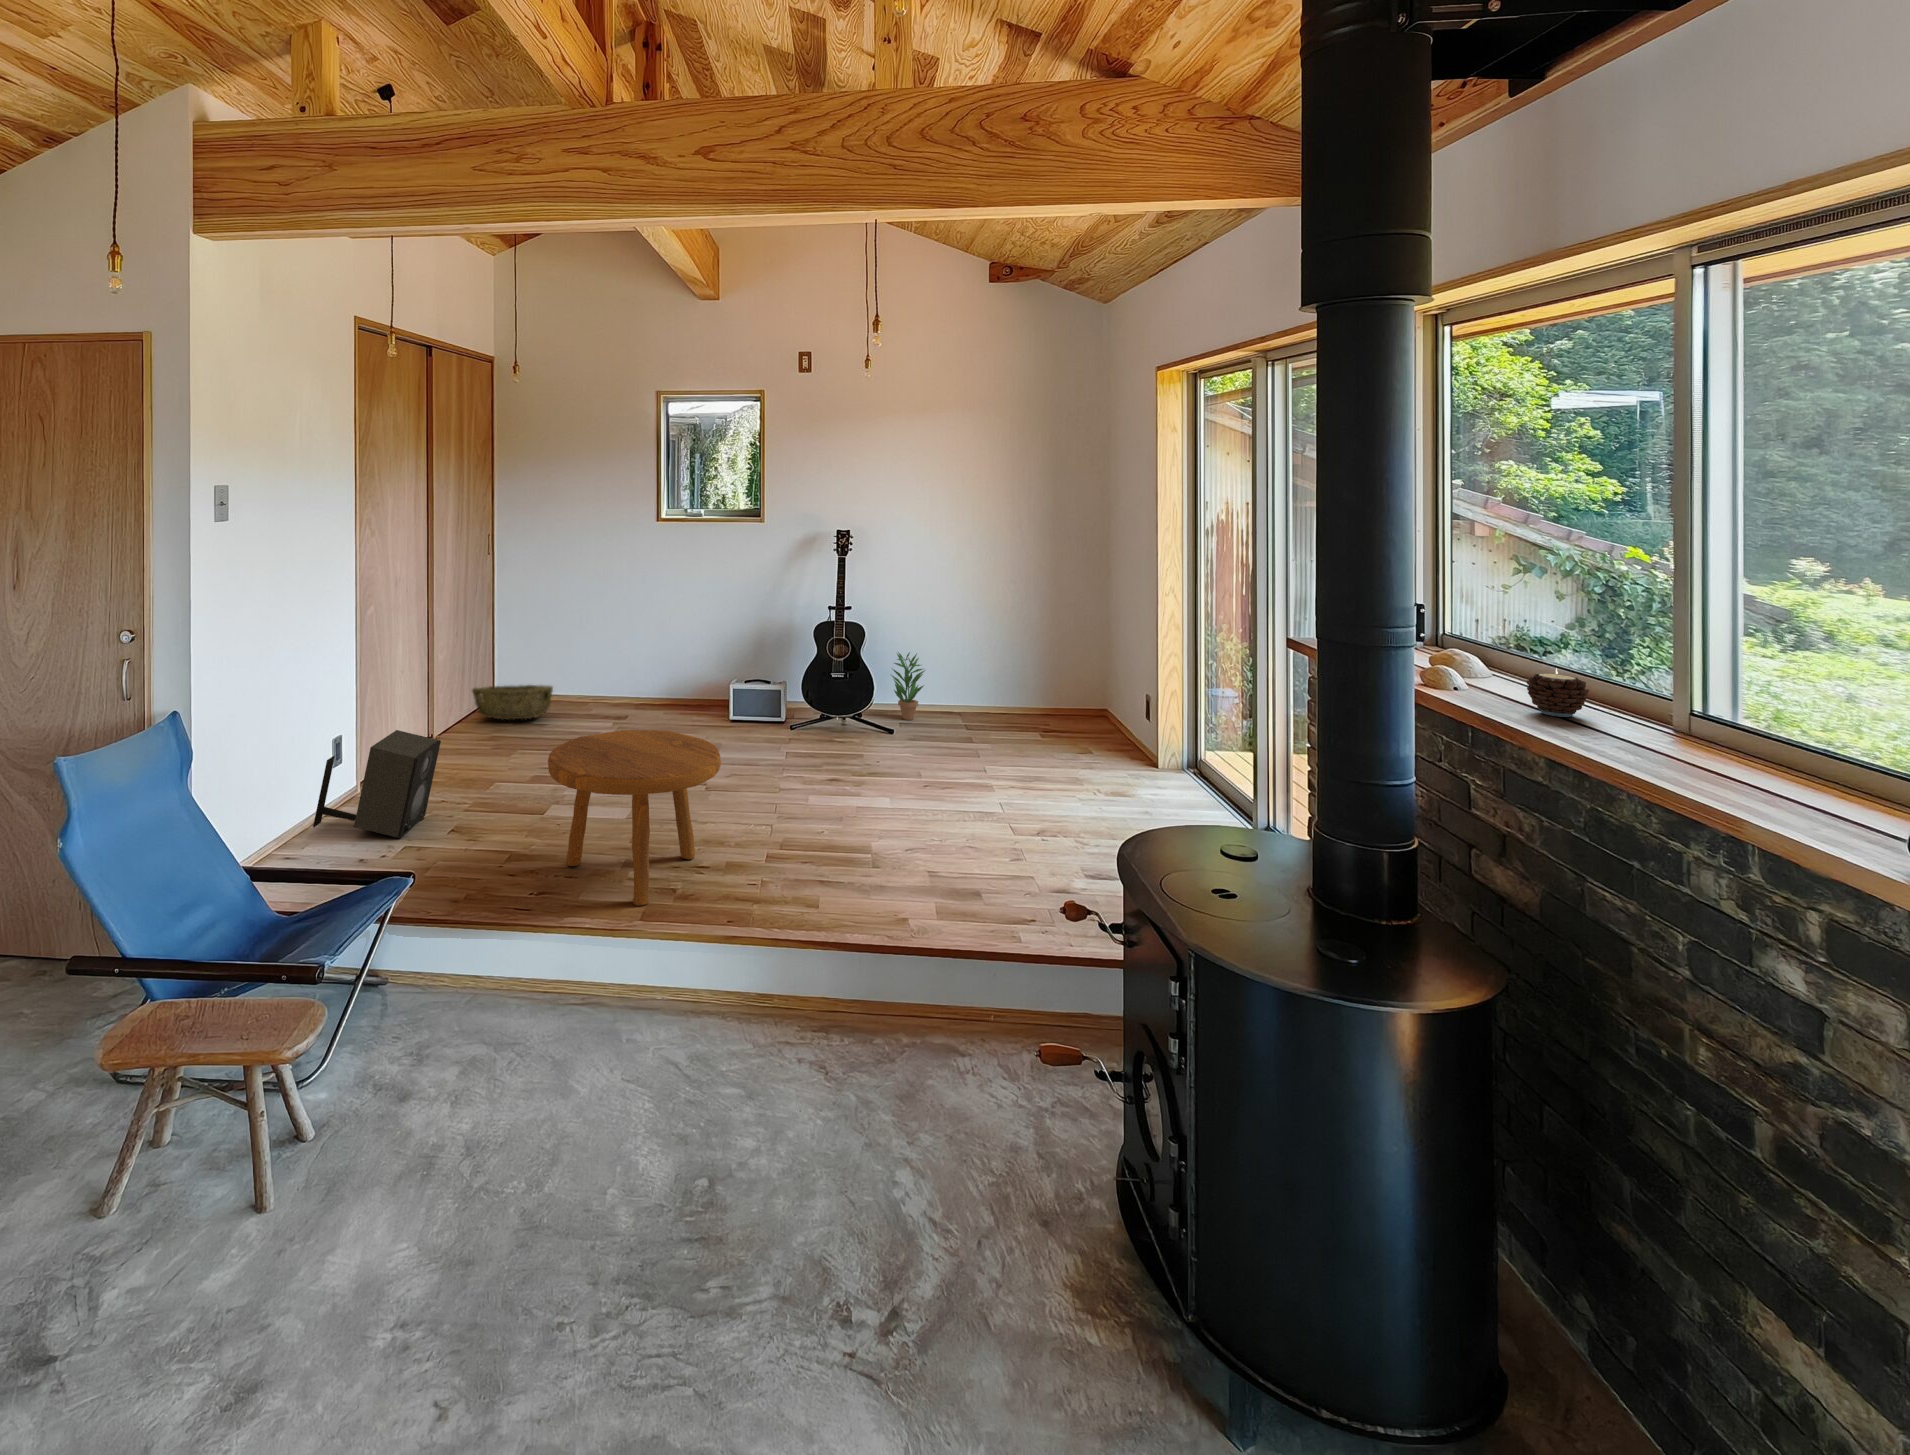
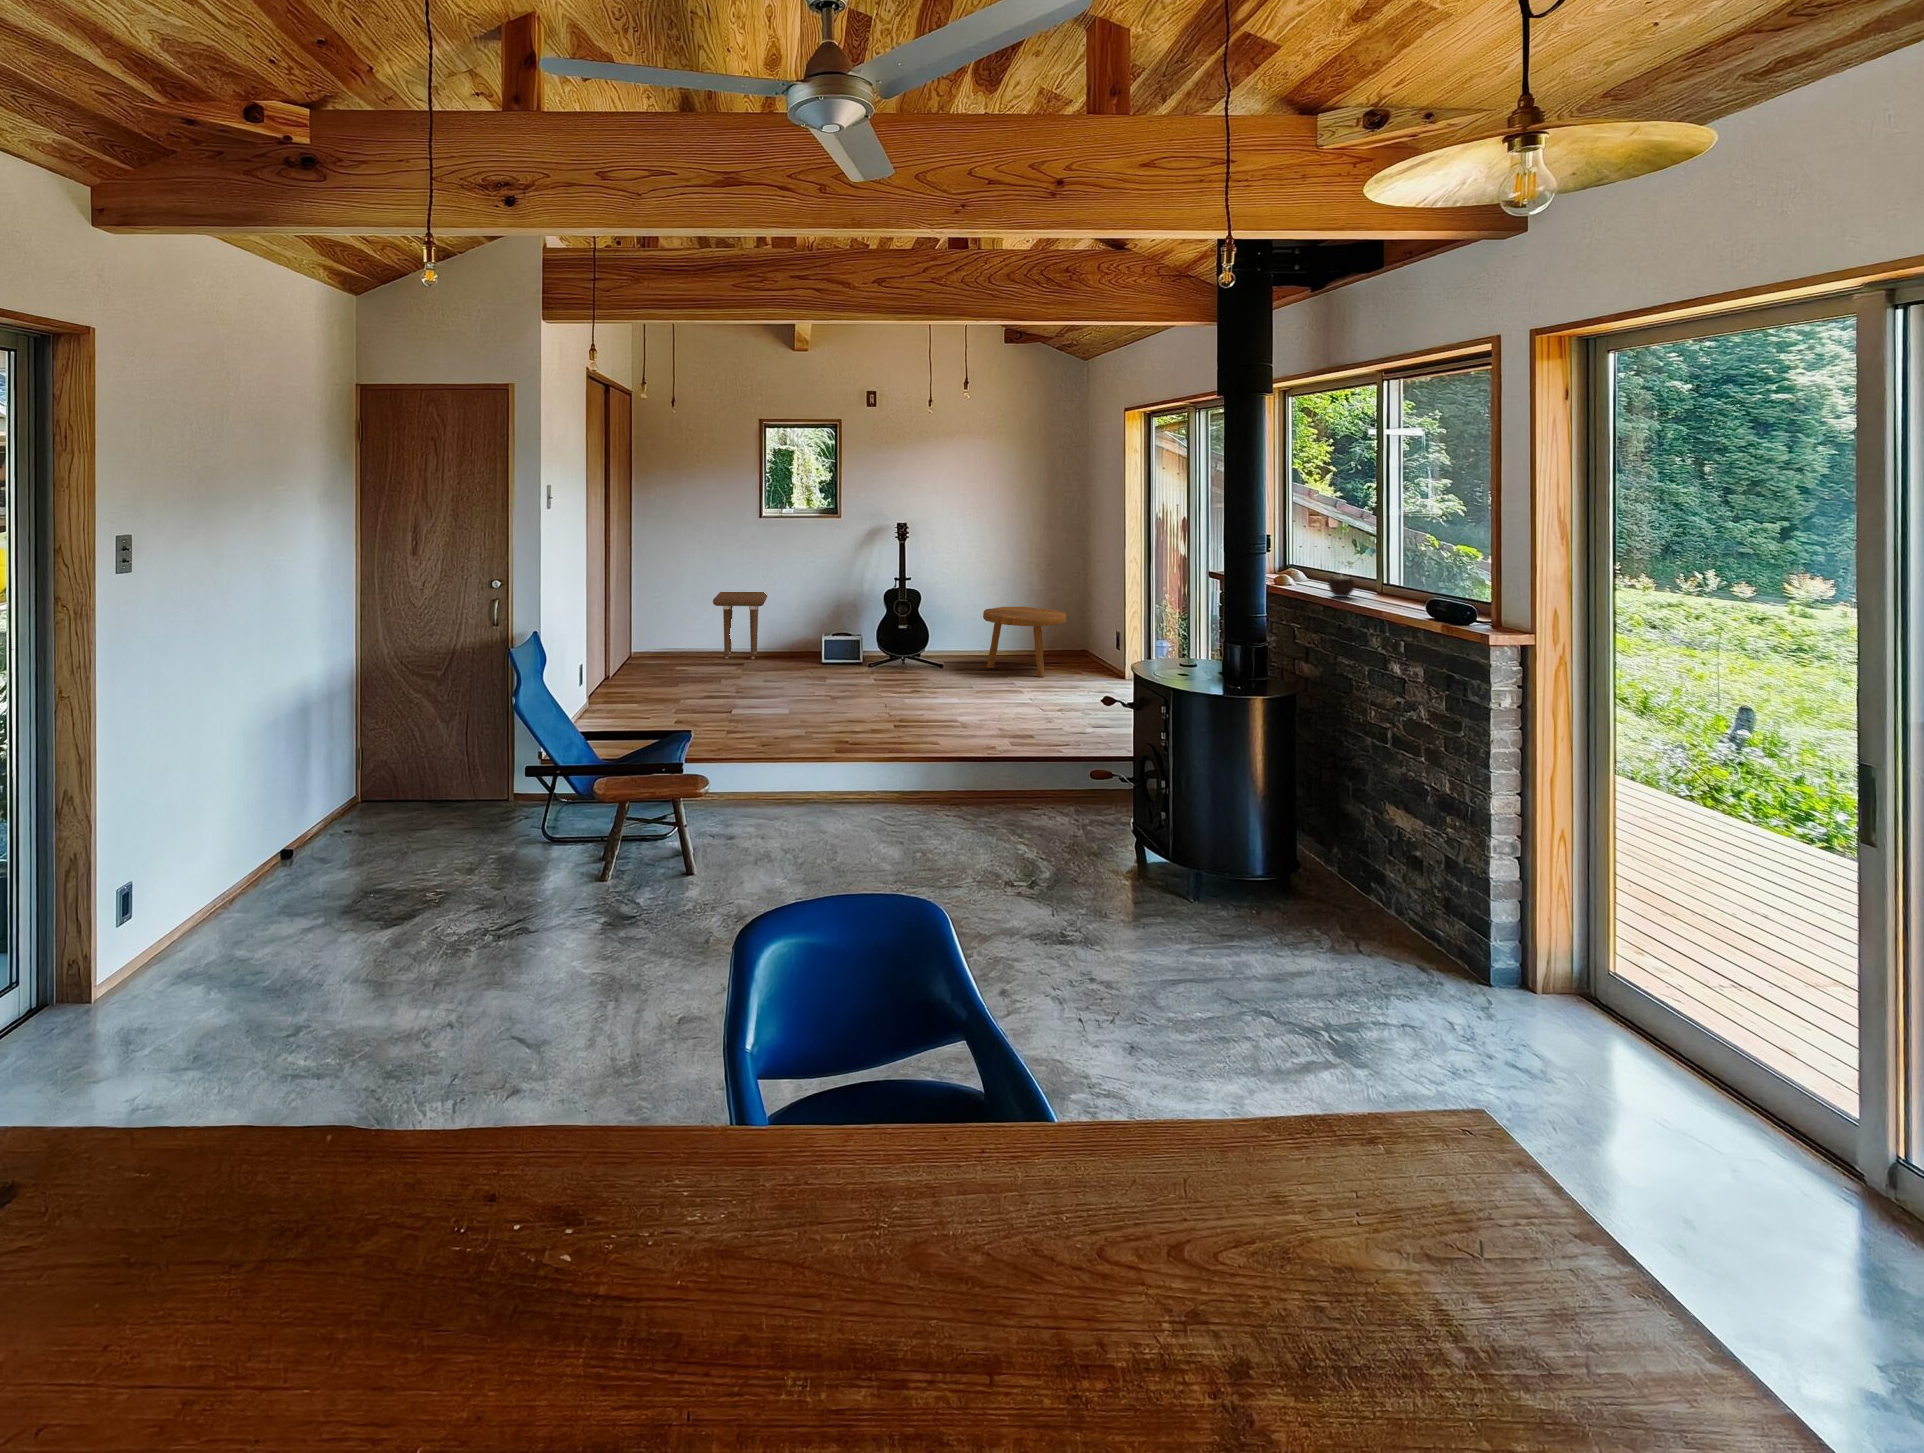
side table: none [578,623,660,718] -> present [713,592,767,659]
potted plant: present [891,652,925,720] -> none [935,606,961,655]
woven basket: present [472,685,553,720] -> none [635,636,693,661]
speaker: present [313,730,441,838] -> none [577,655,660,724]
footstool: present [548,730,721,906] -> present [983,607,1066,677]

